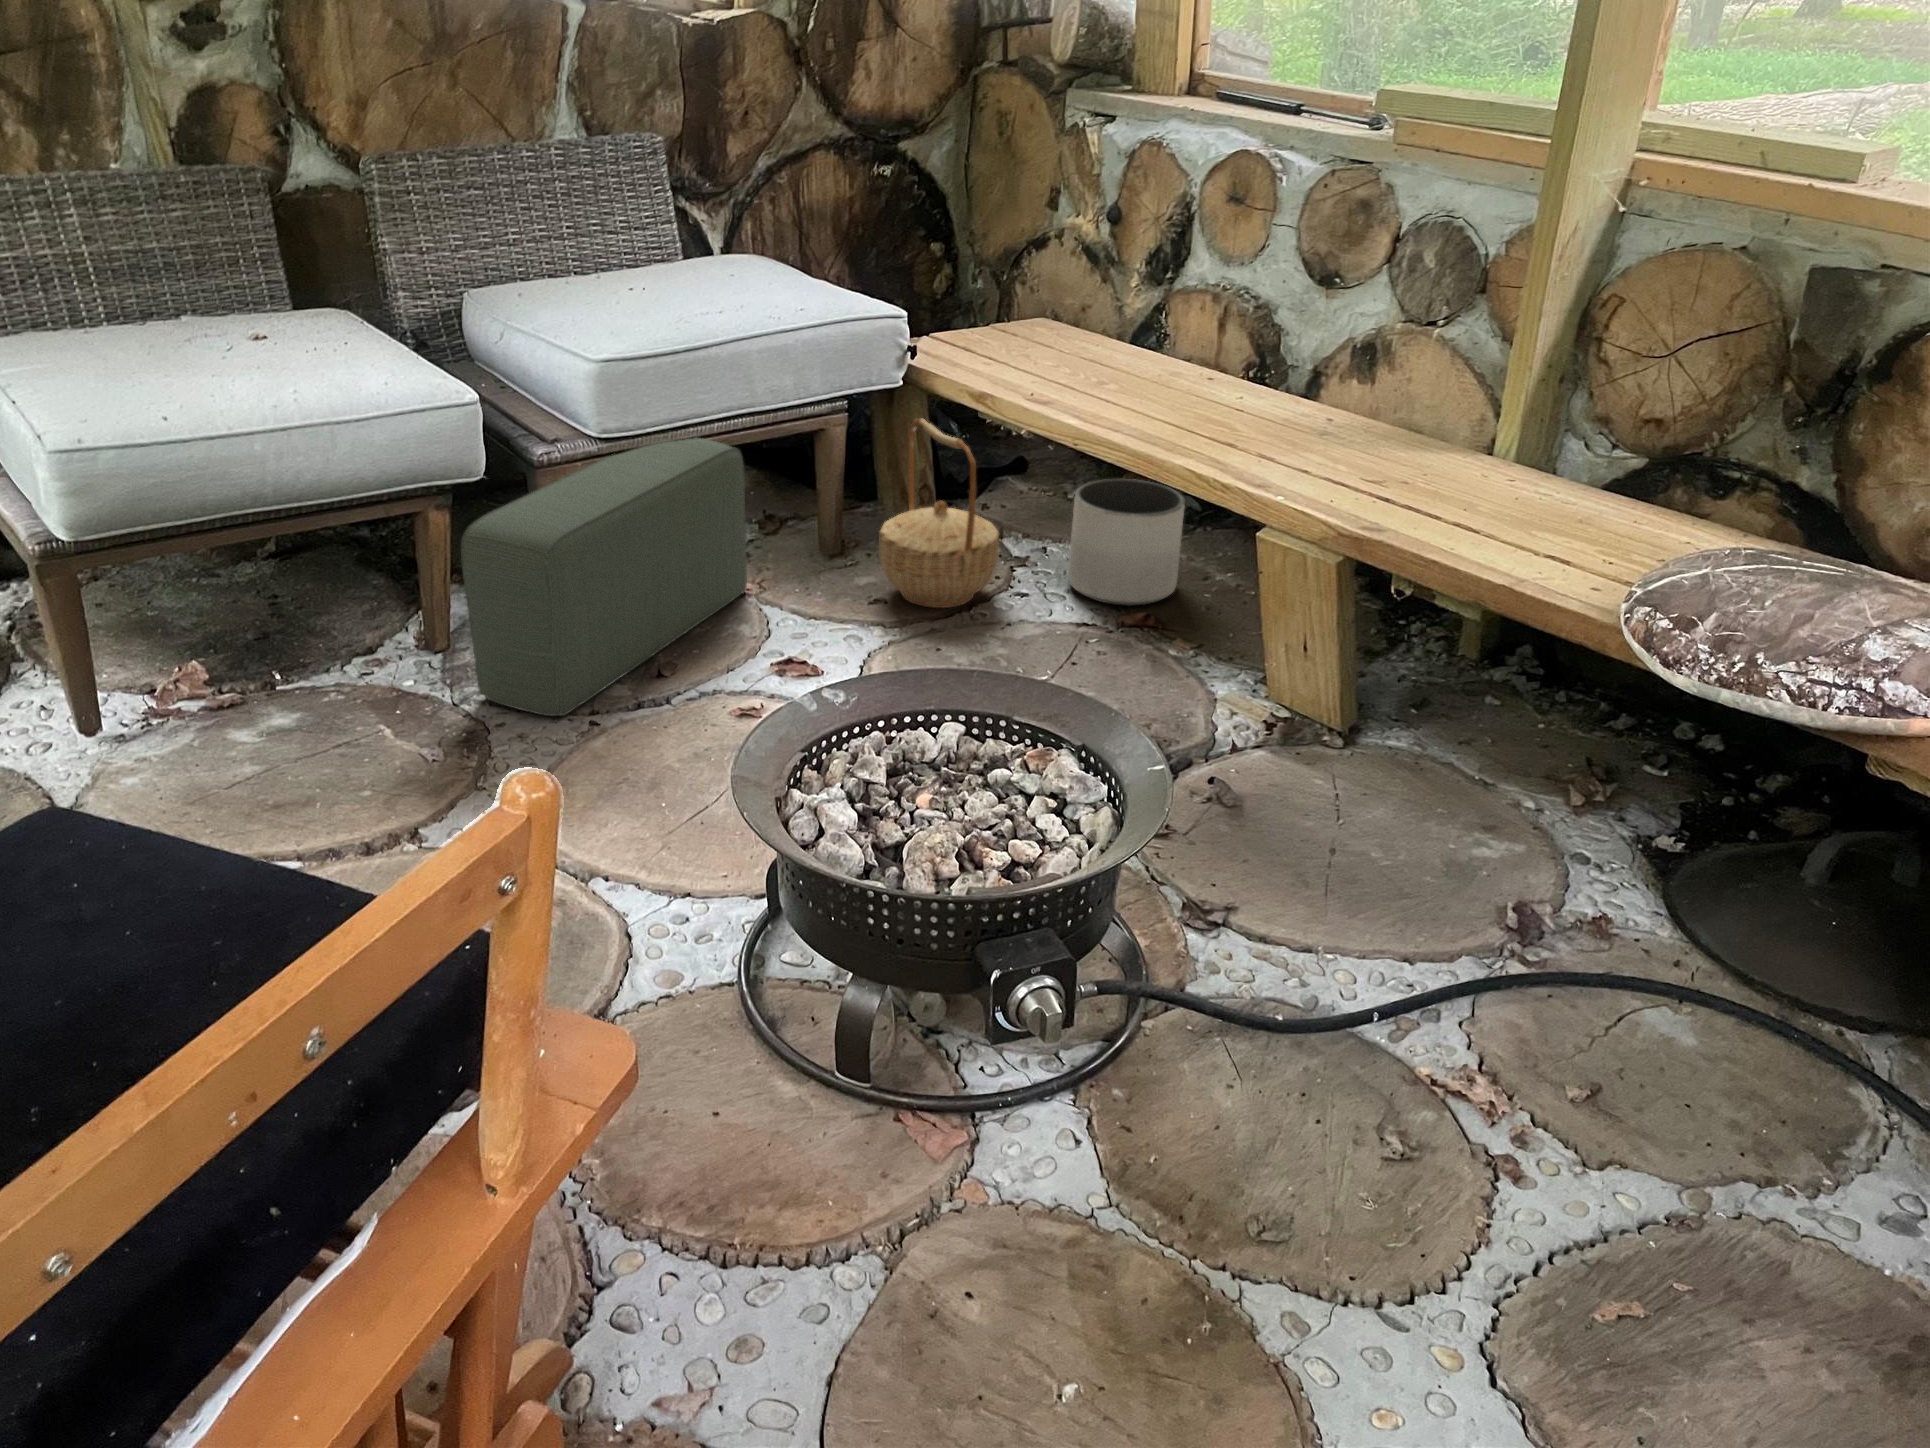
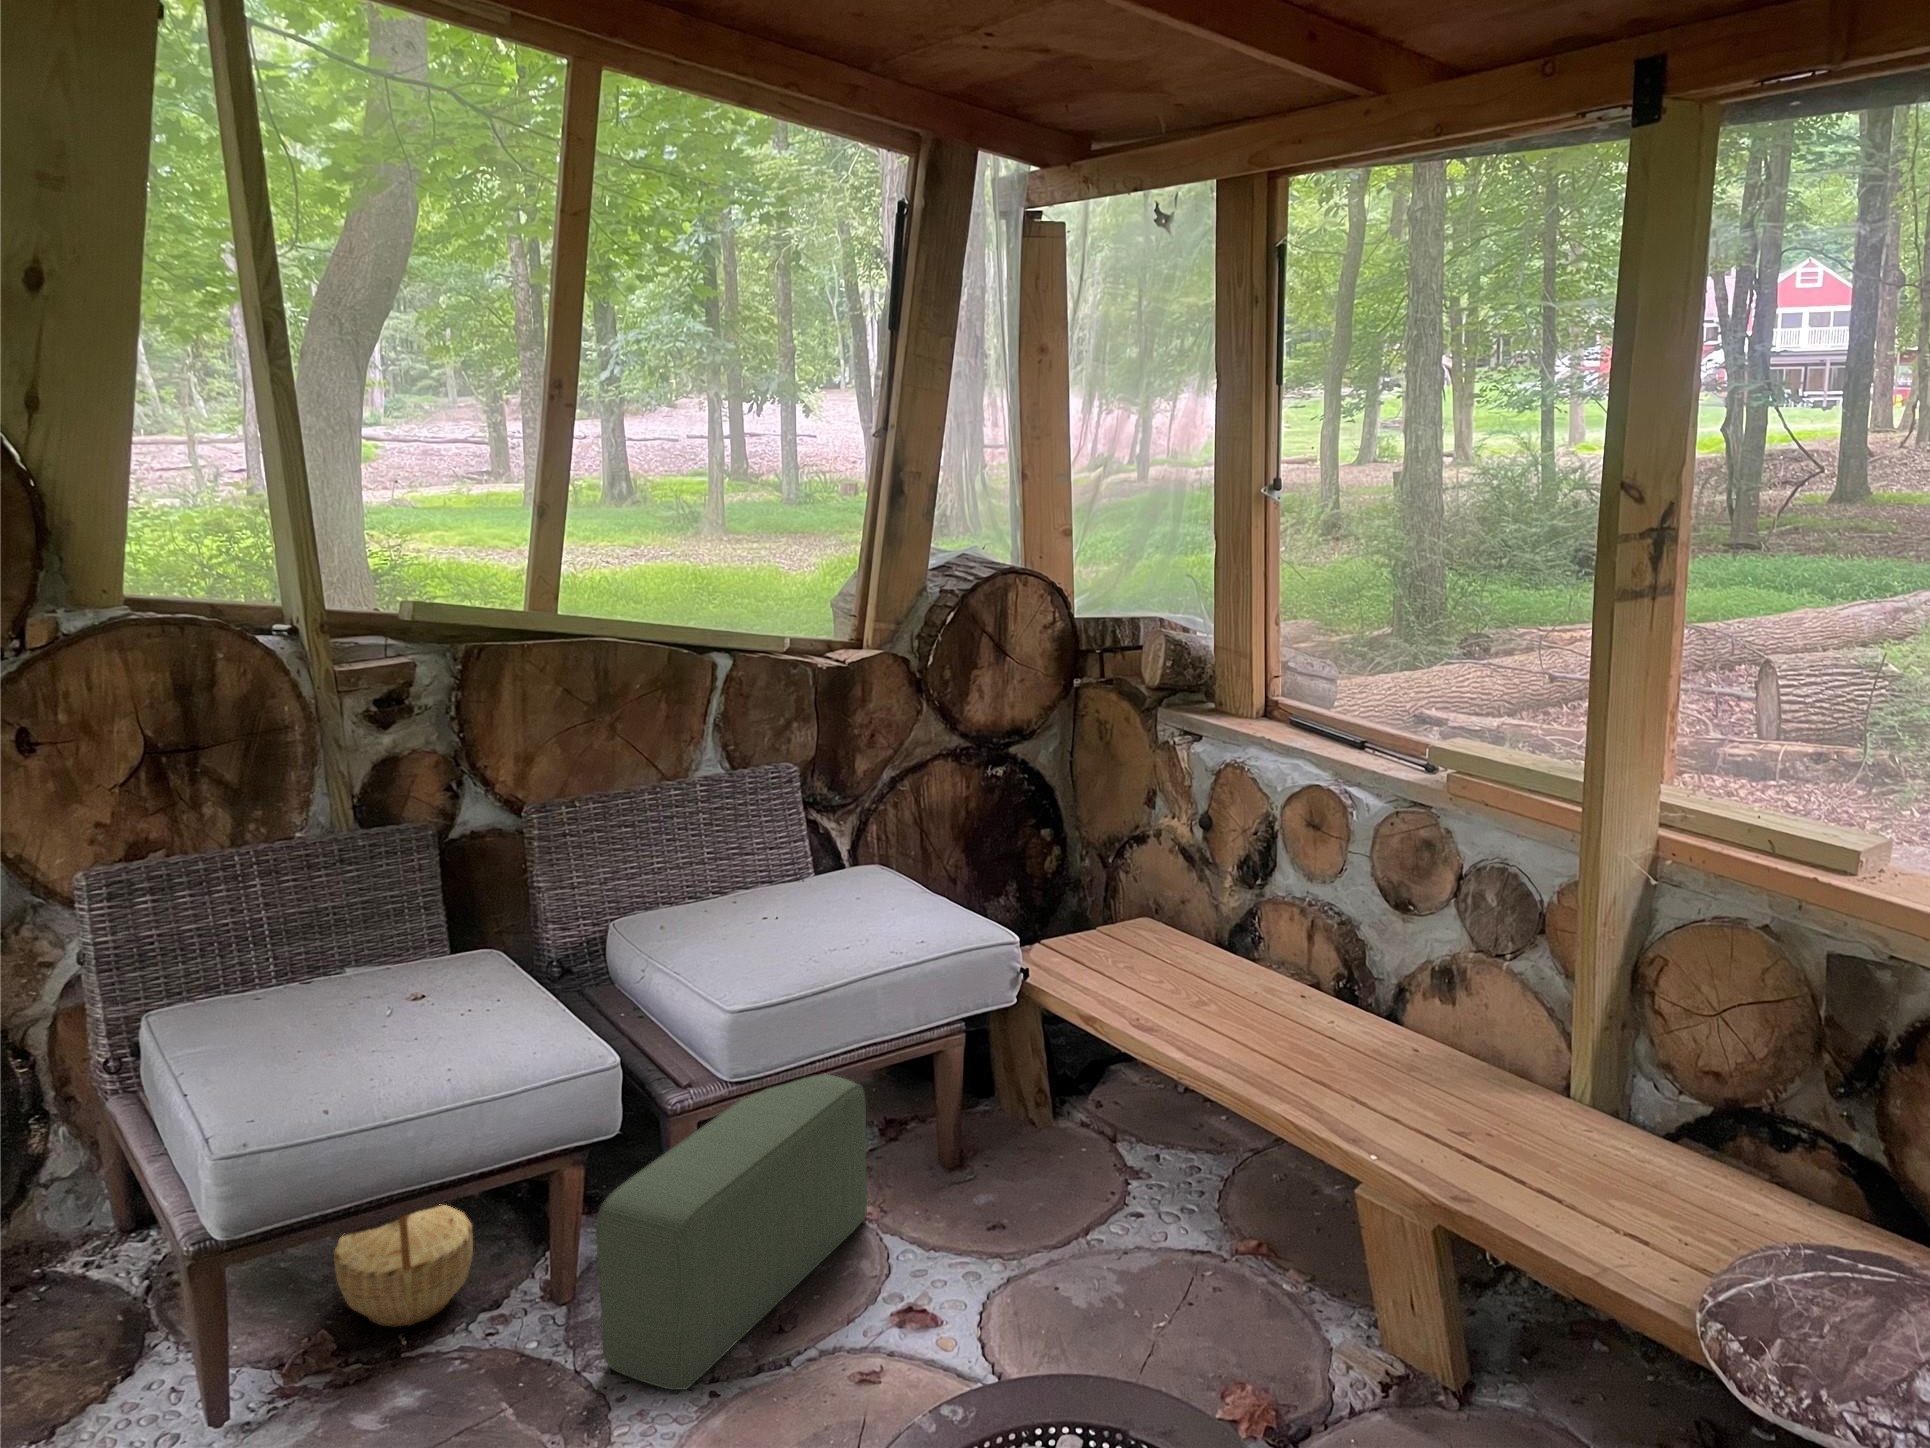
basket: present [879,418,999,608] -> present [334,1204,473,1326]
planter: present [1068,479,1185,606] -> none [1181,1094,1289,1229]

